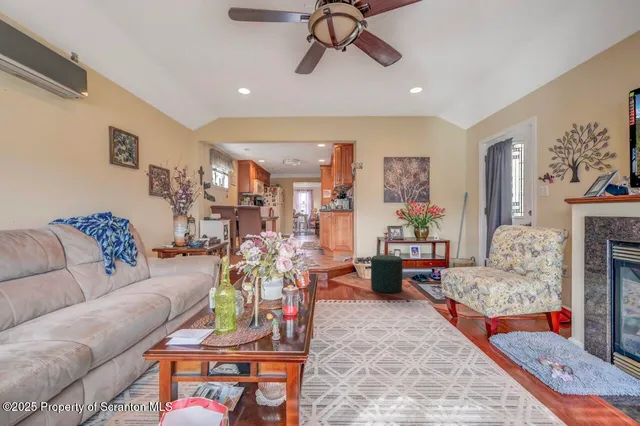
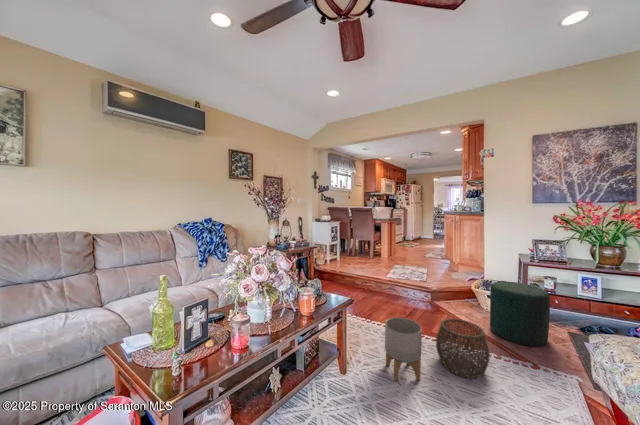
woven basket: none [352,280,385,316] -> present [436,319,490,379]
planter: none [326,284,352,329] -> present [385,317,422,381]

